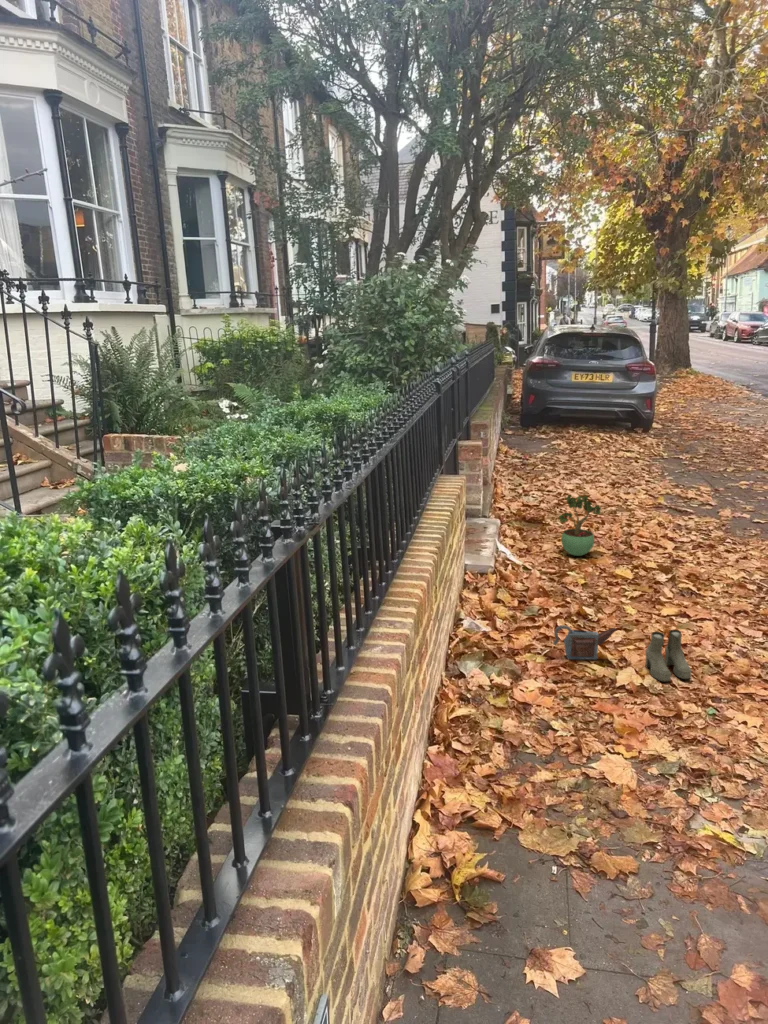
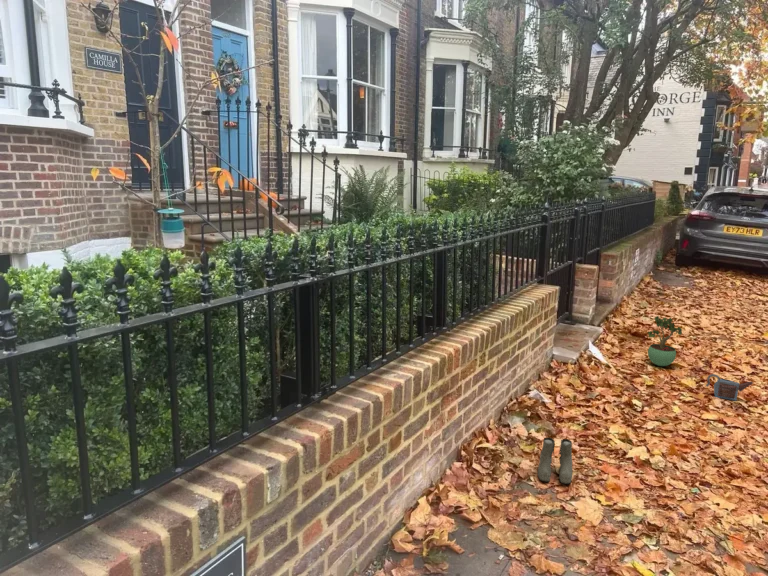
watering can: present [553,625,617,660] -> present [706,374,753,401]
boots: present [645,630,691,682] -> present [538,437,572,484]

